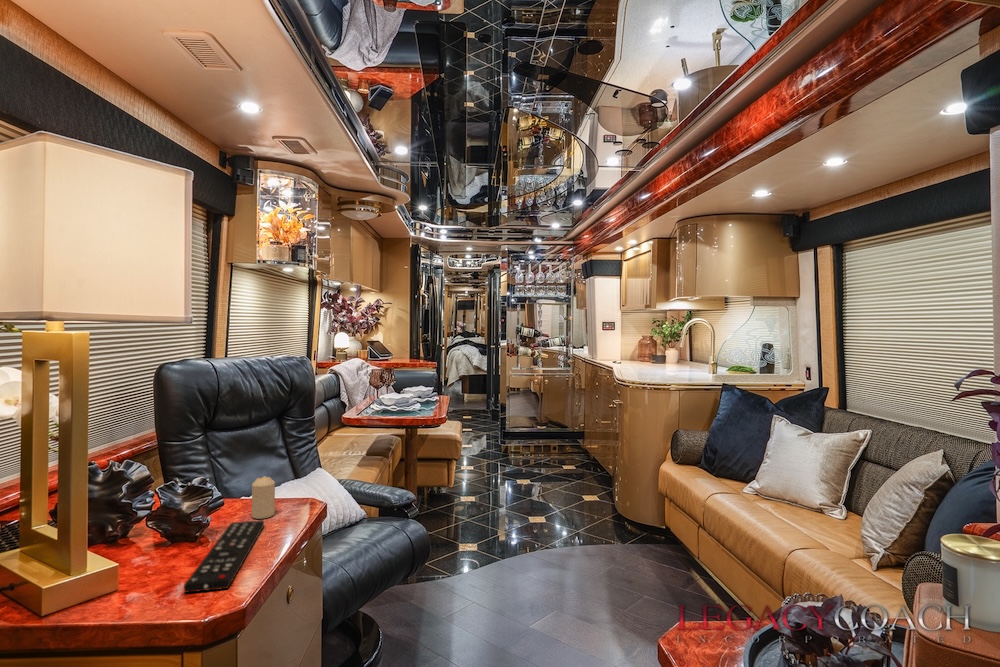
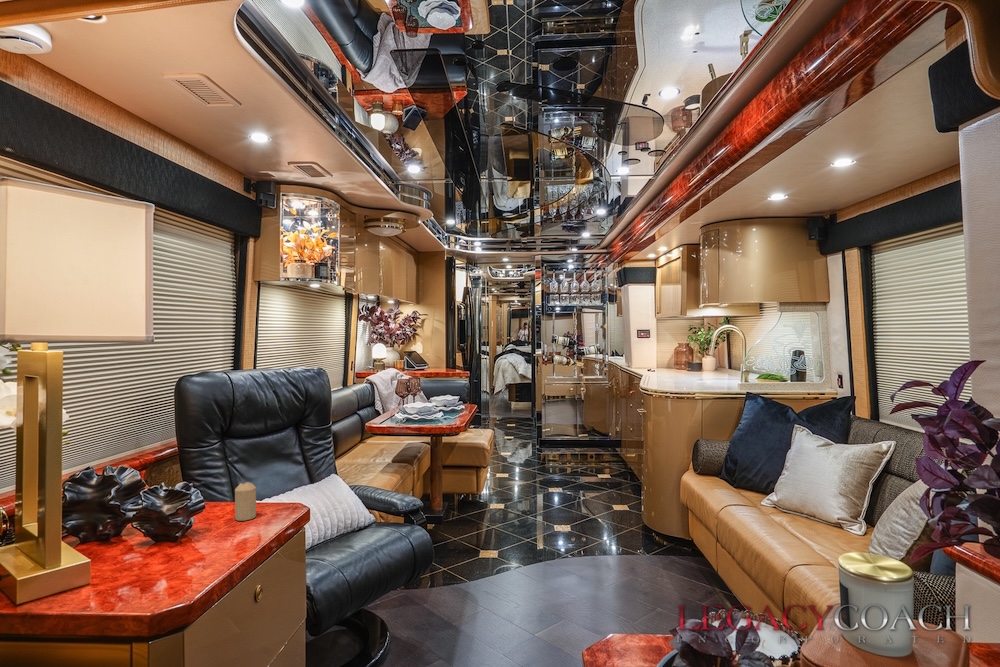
remote control: present [184,520,264,593] -> none [148,522,242,584]

